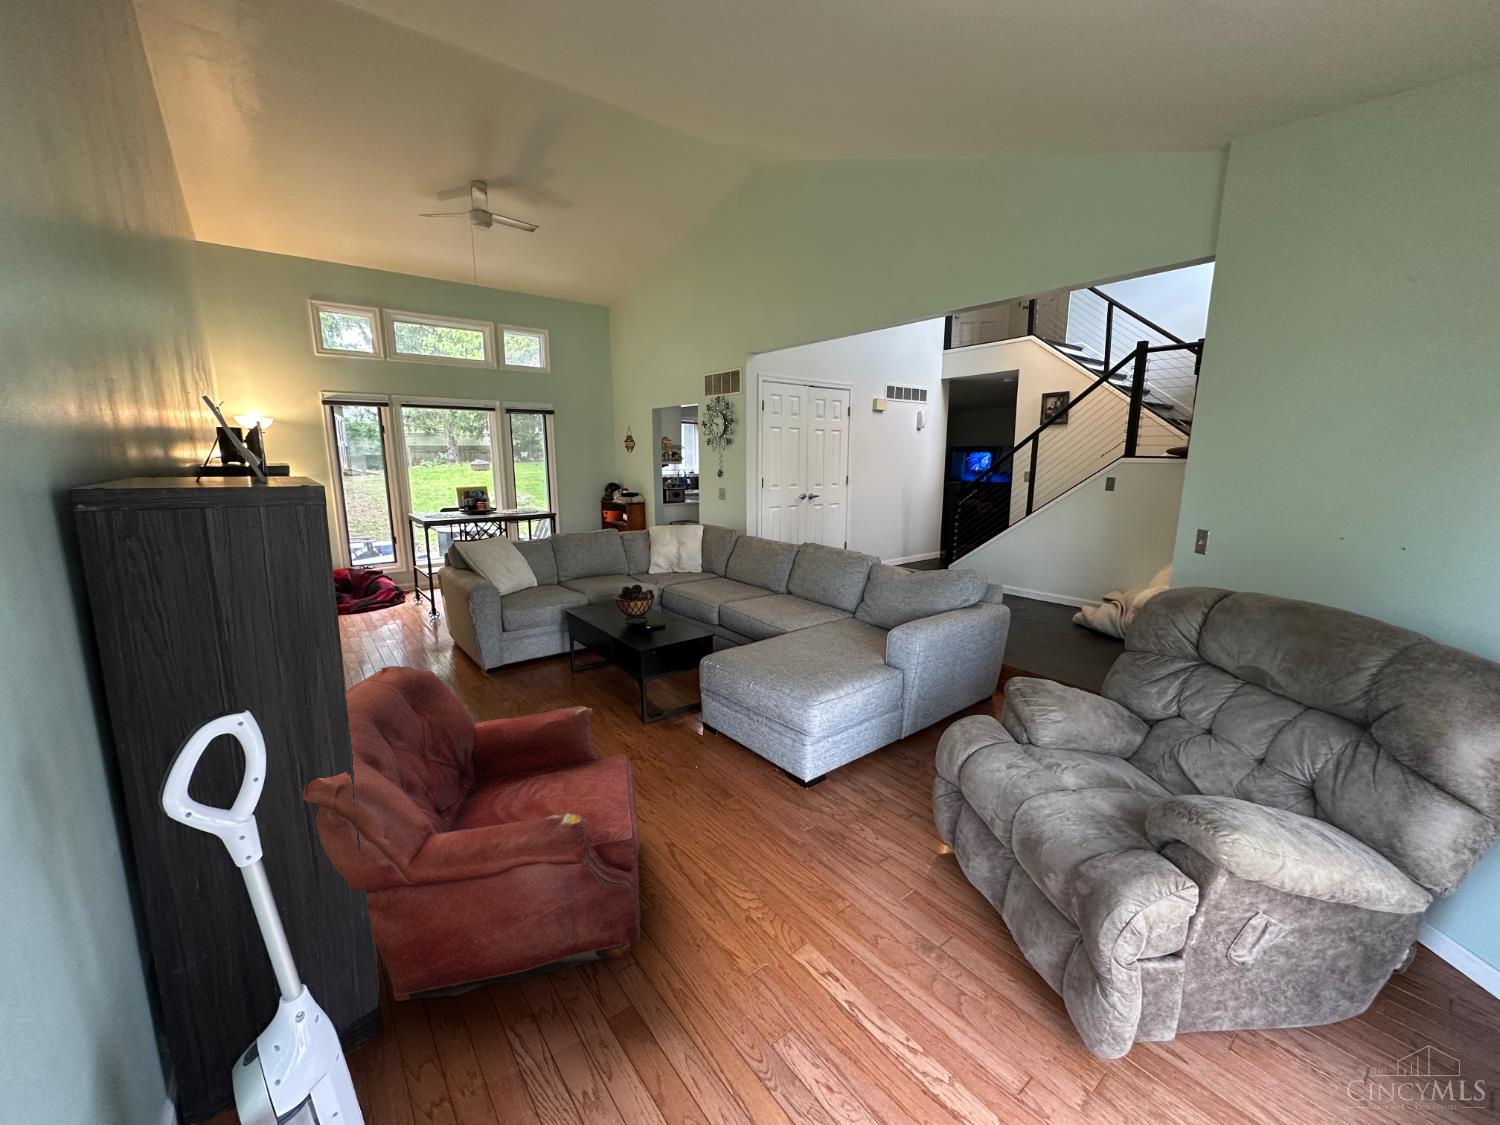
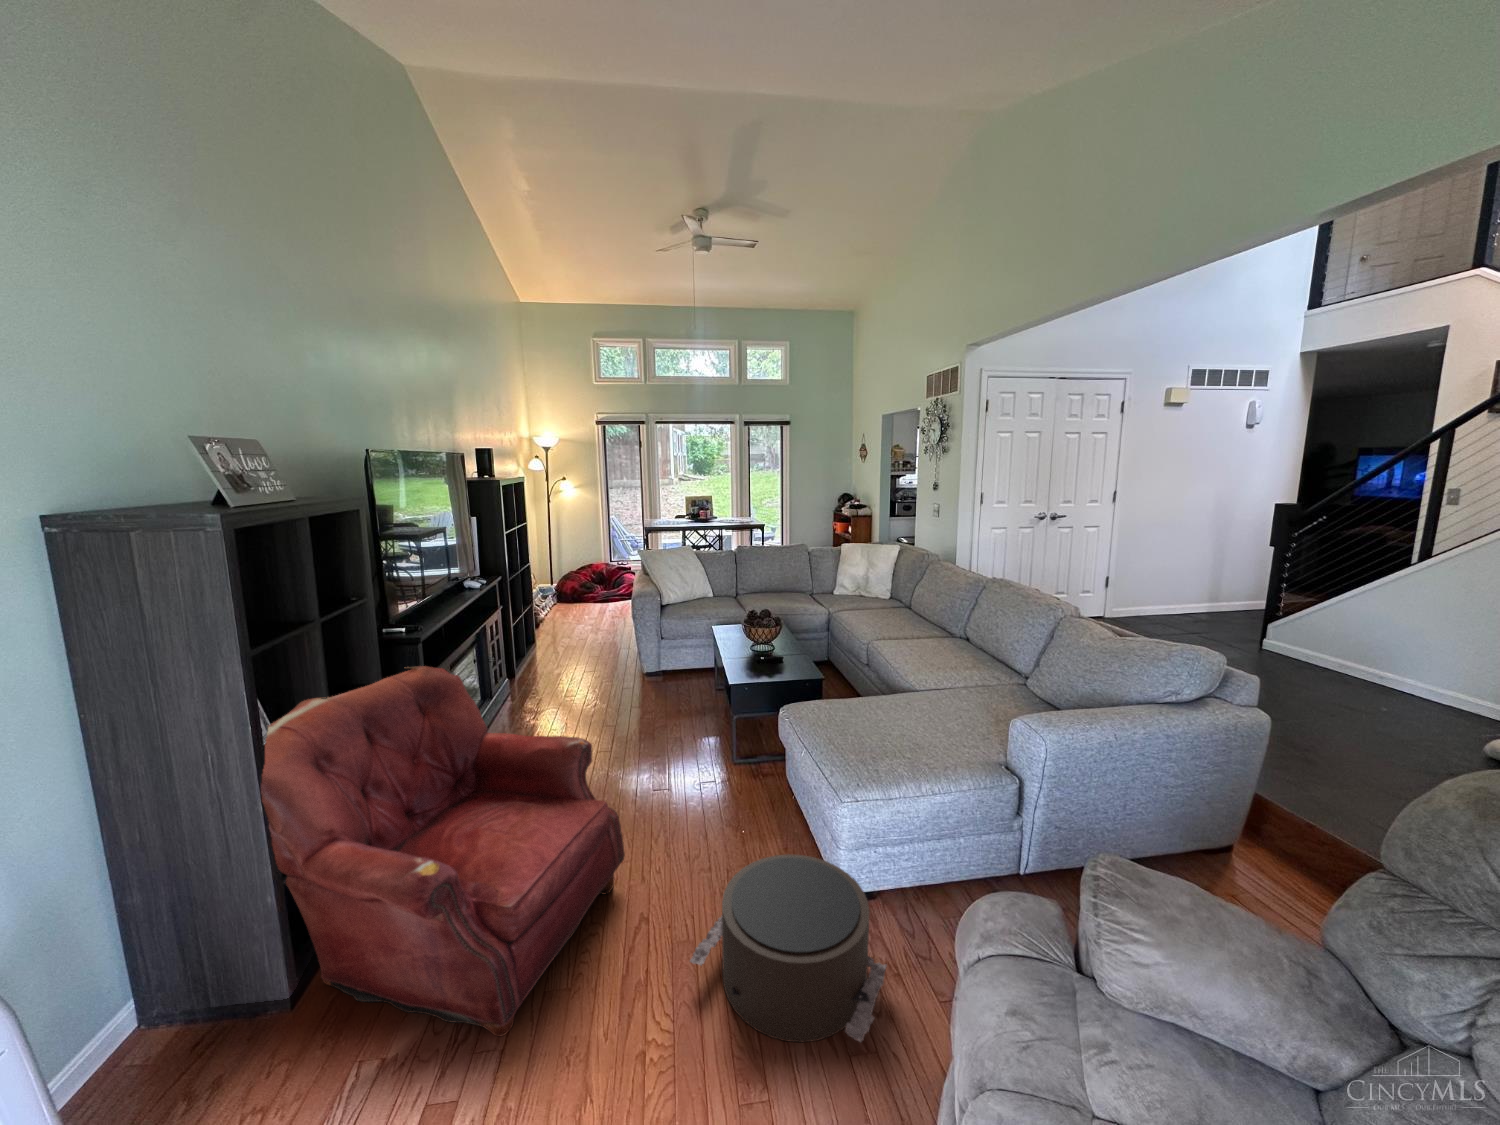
pouf: none [742,753,887,875] -> present [690,854,887,1042]

